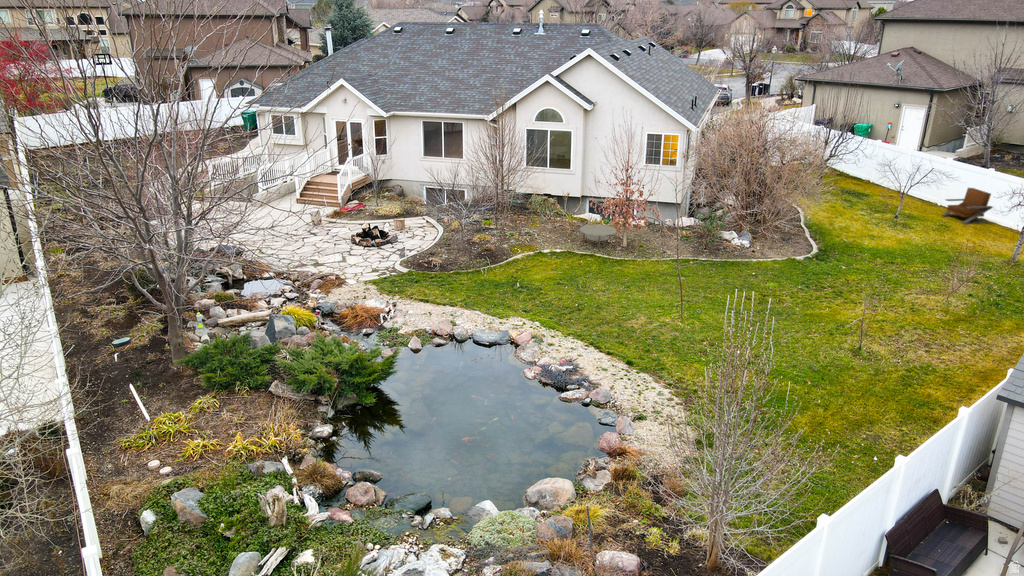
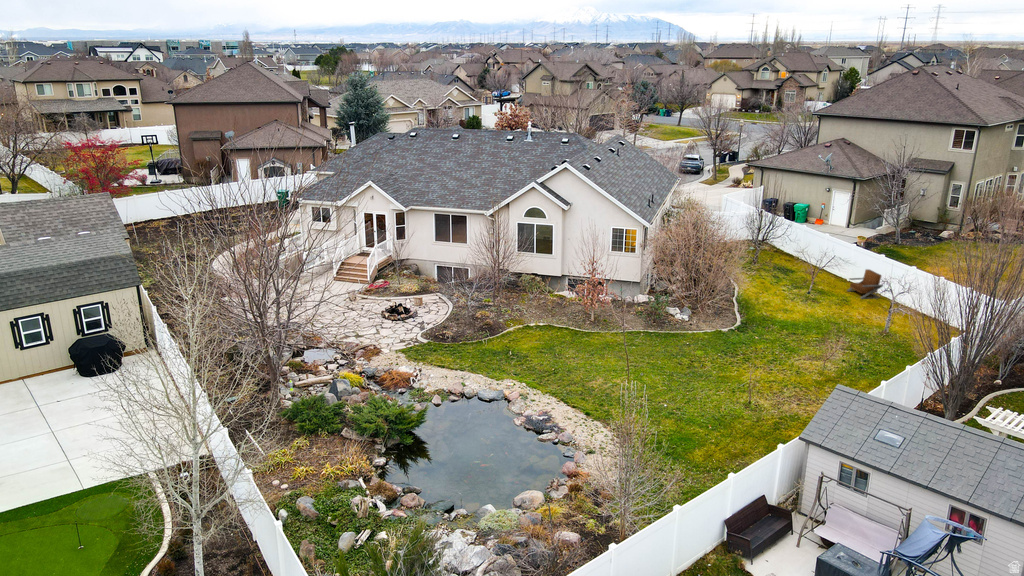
round table: present [580,224,616,249] -> none [558,301,587,322]

